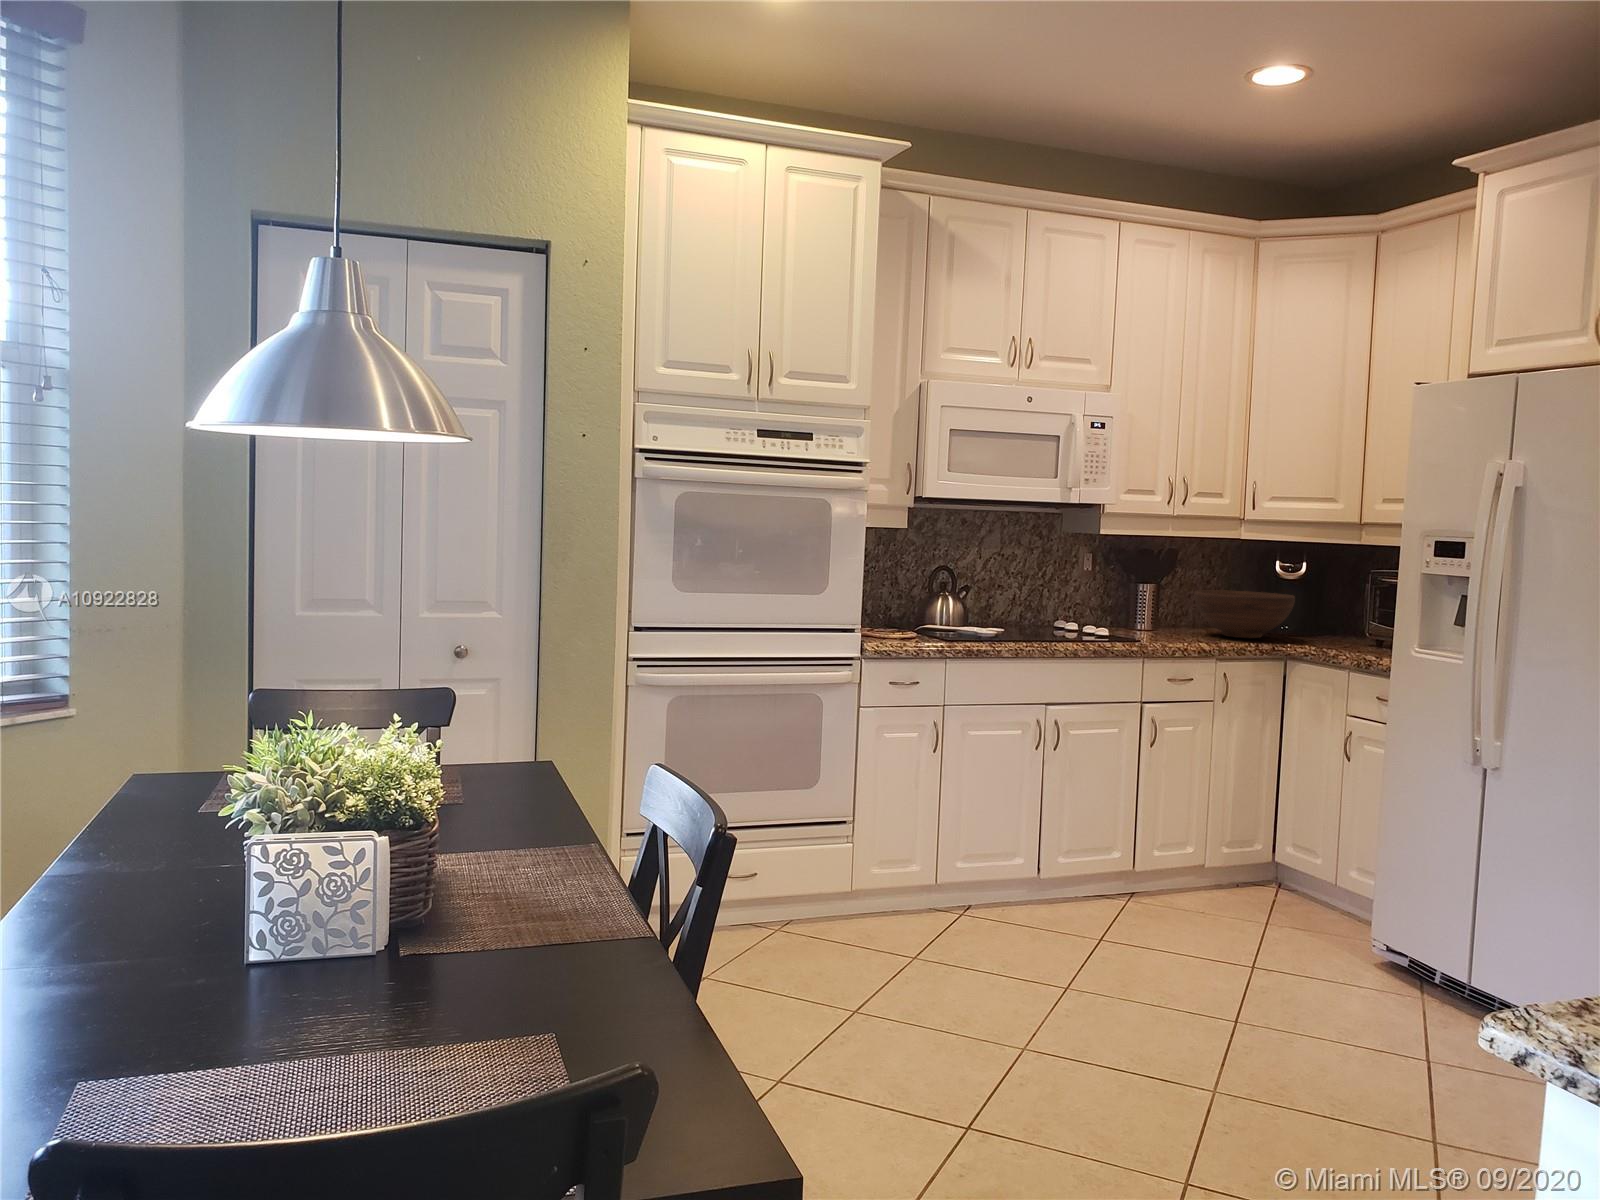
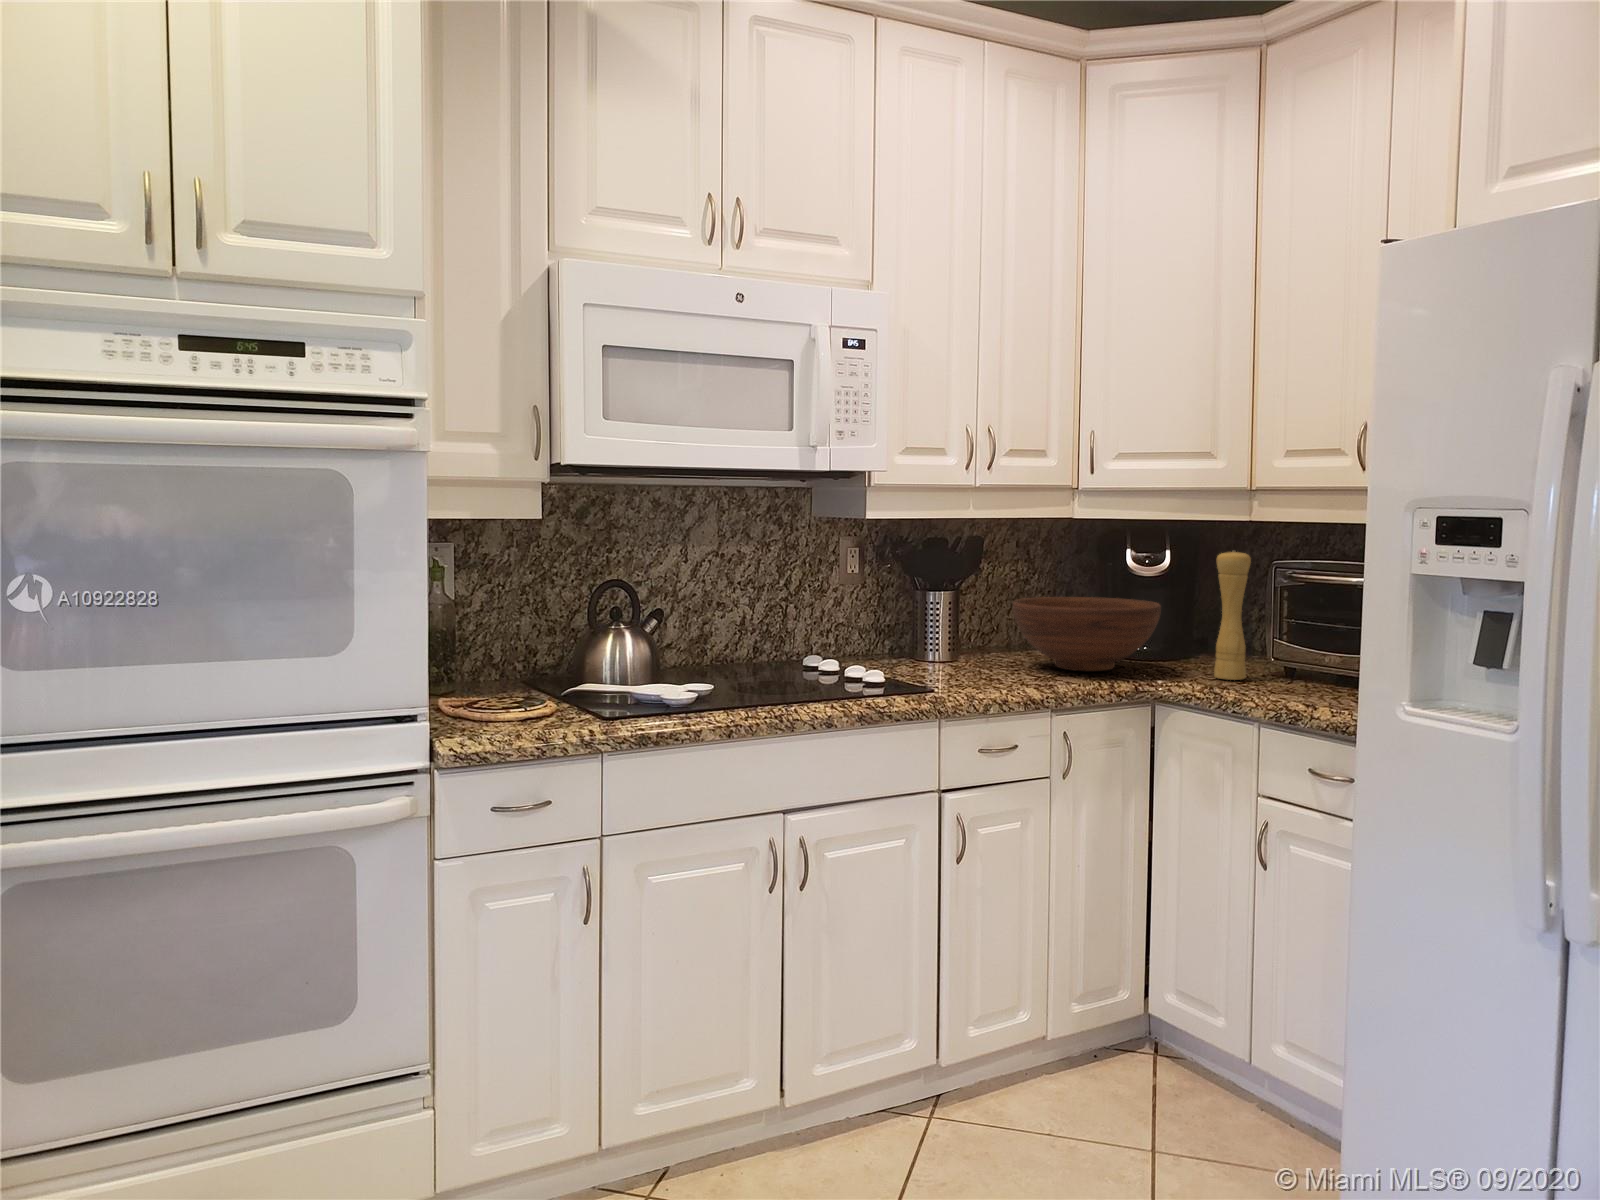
pepper mill: none [1329,562,1357,647] -> present [1214,550,1251,680]

